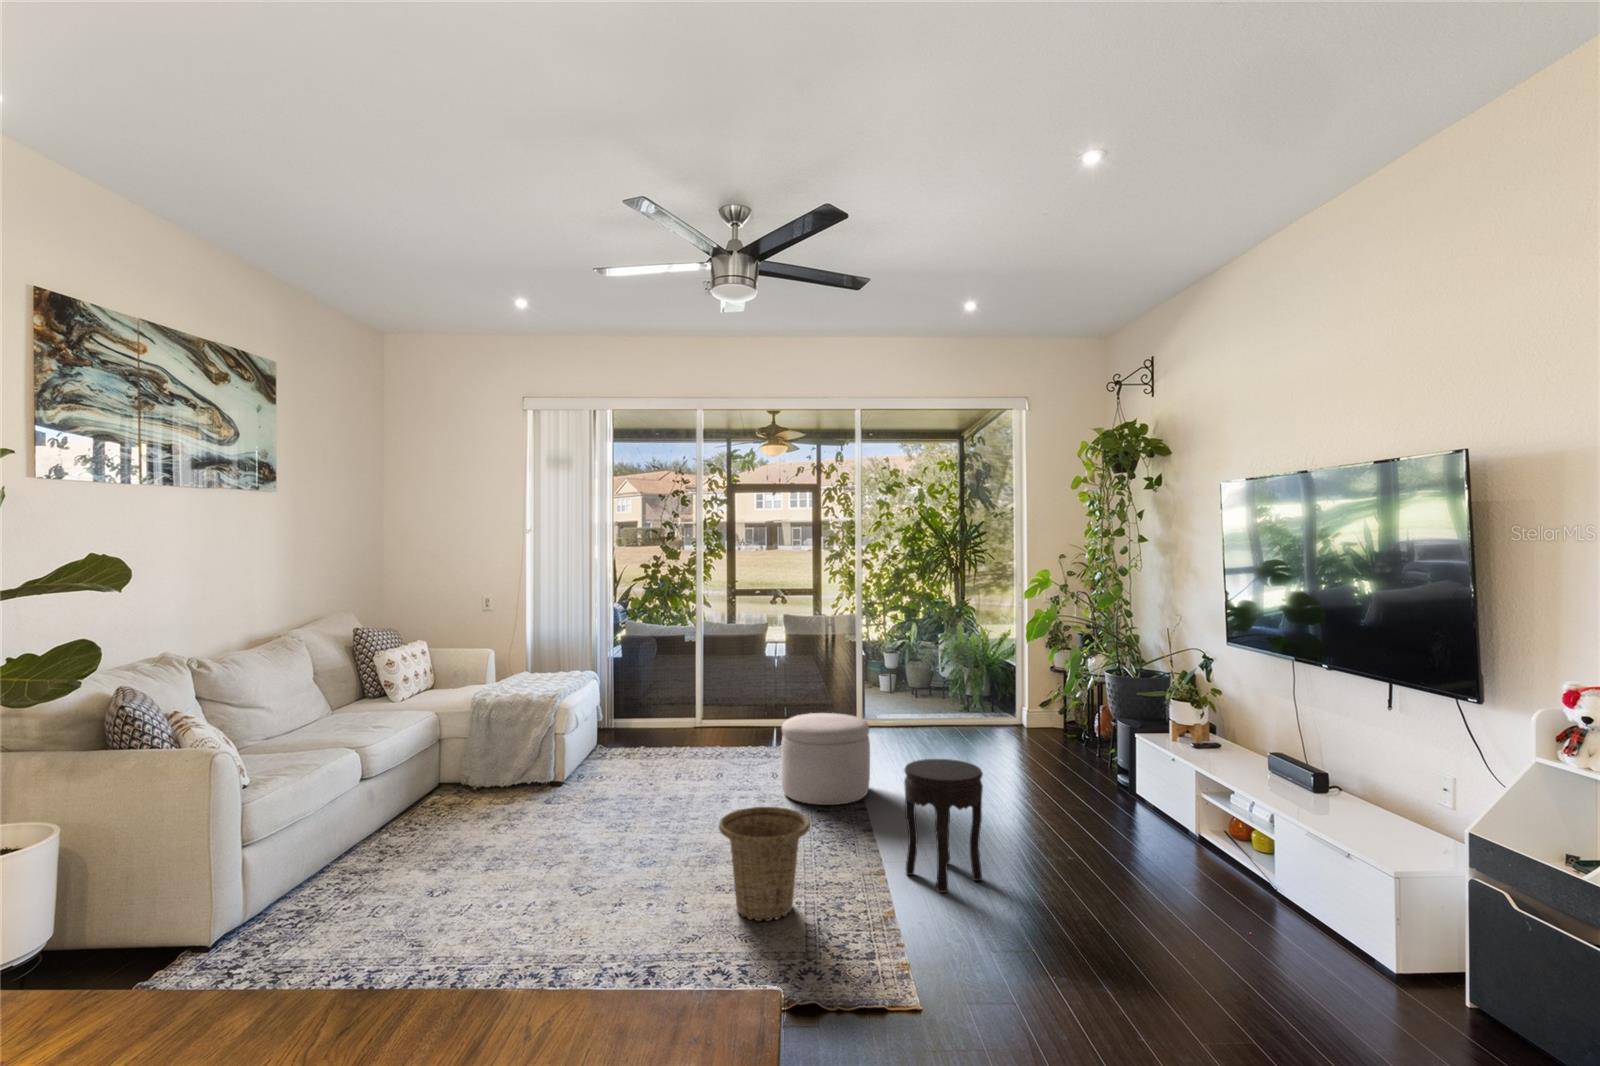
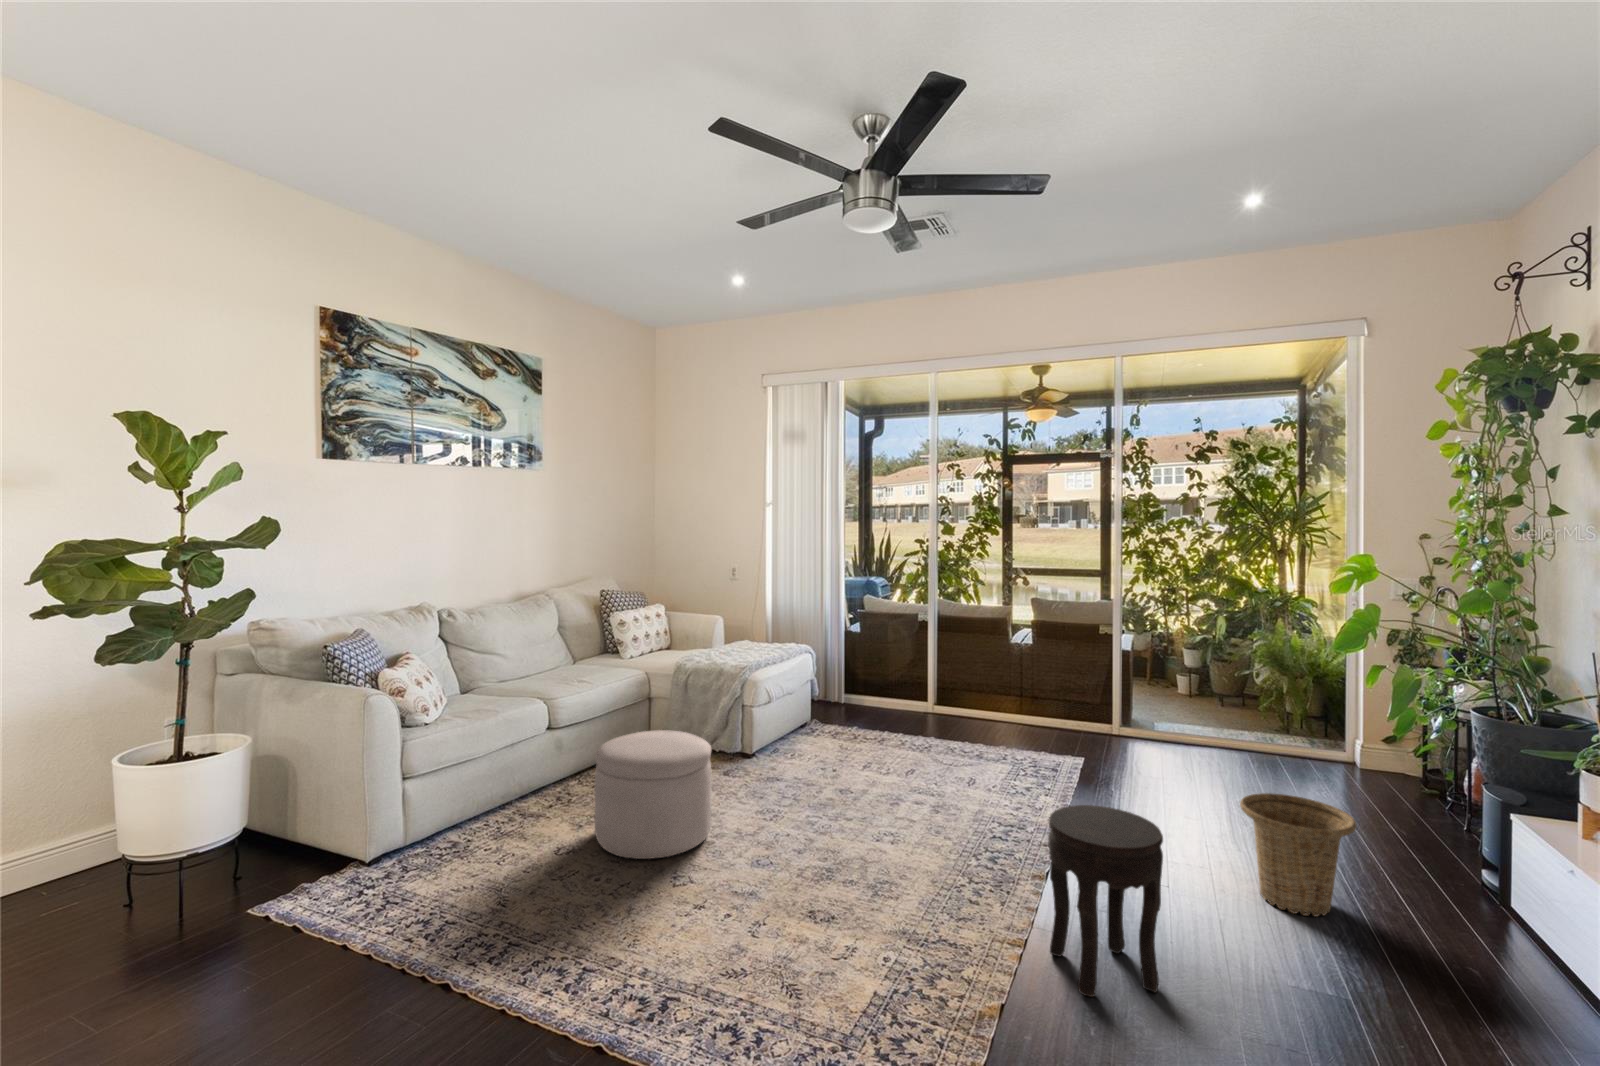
ottoman: present [781,713,870,805] -> present [595,730,712,859]
basket: present [719,807,810,921] -> present [1240,793,1356,916]

